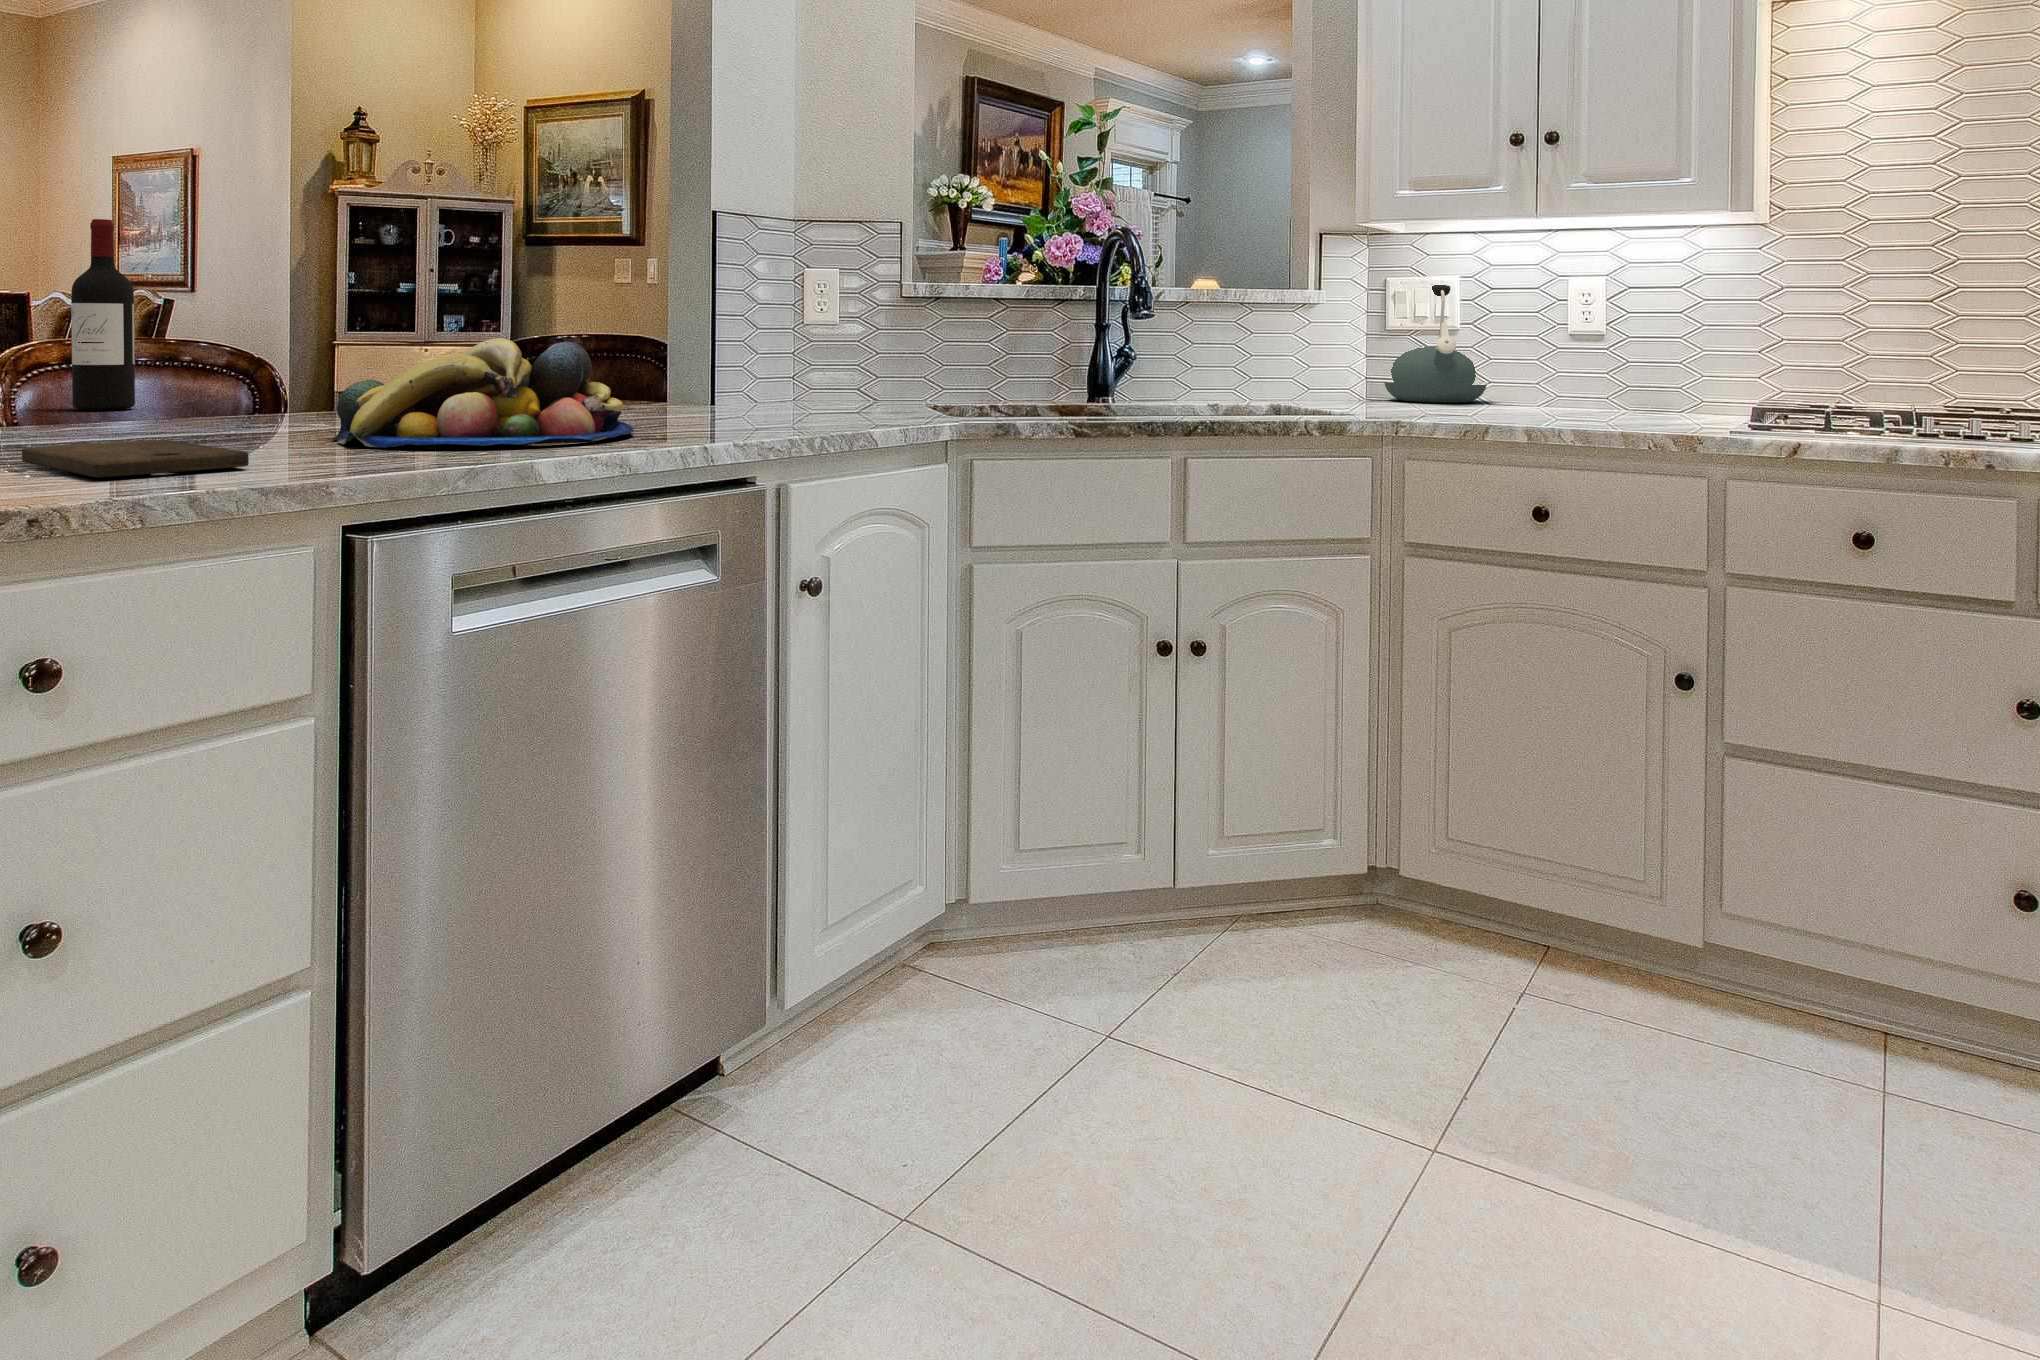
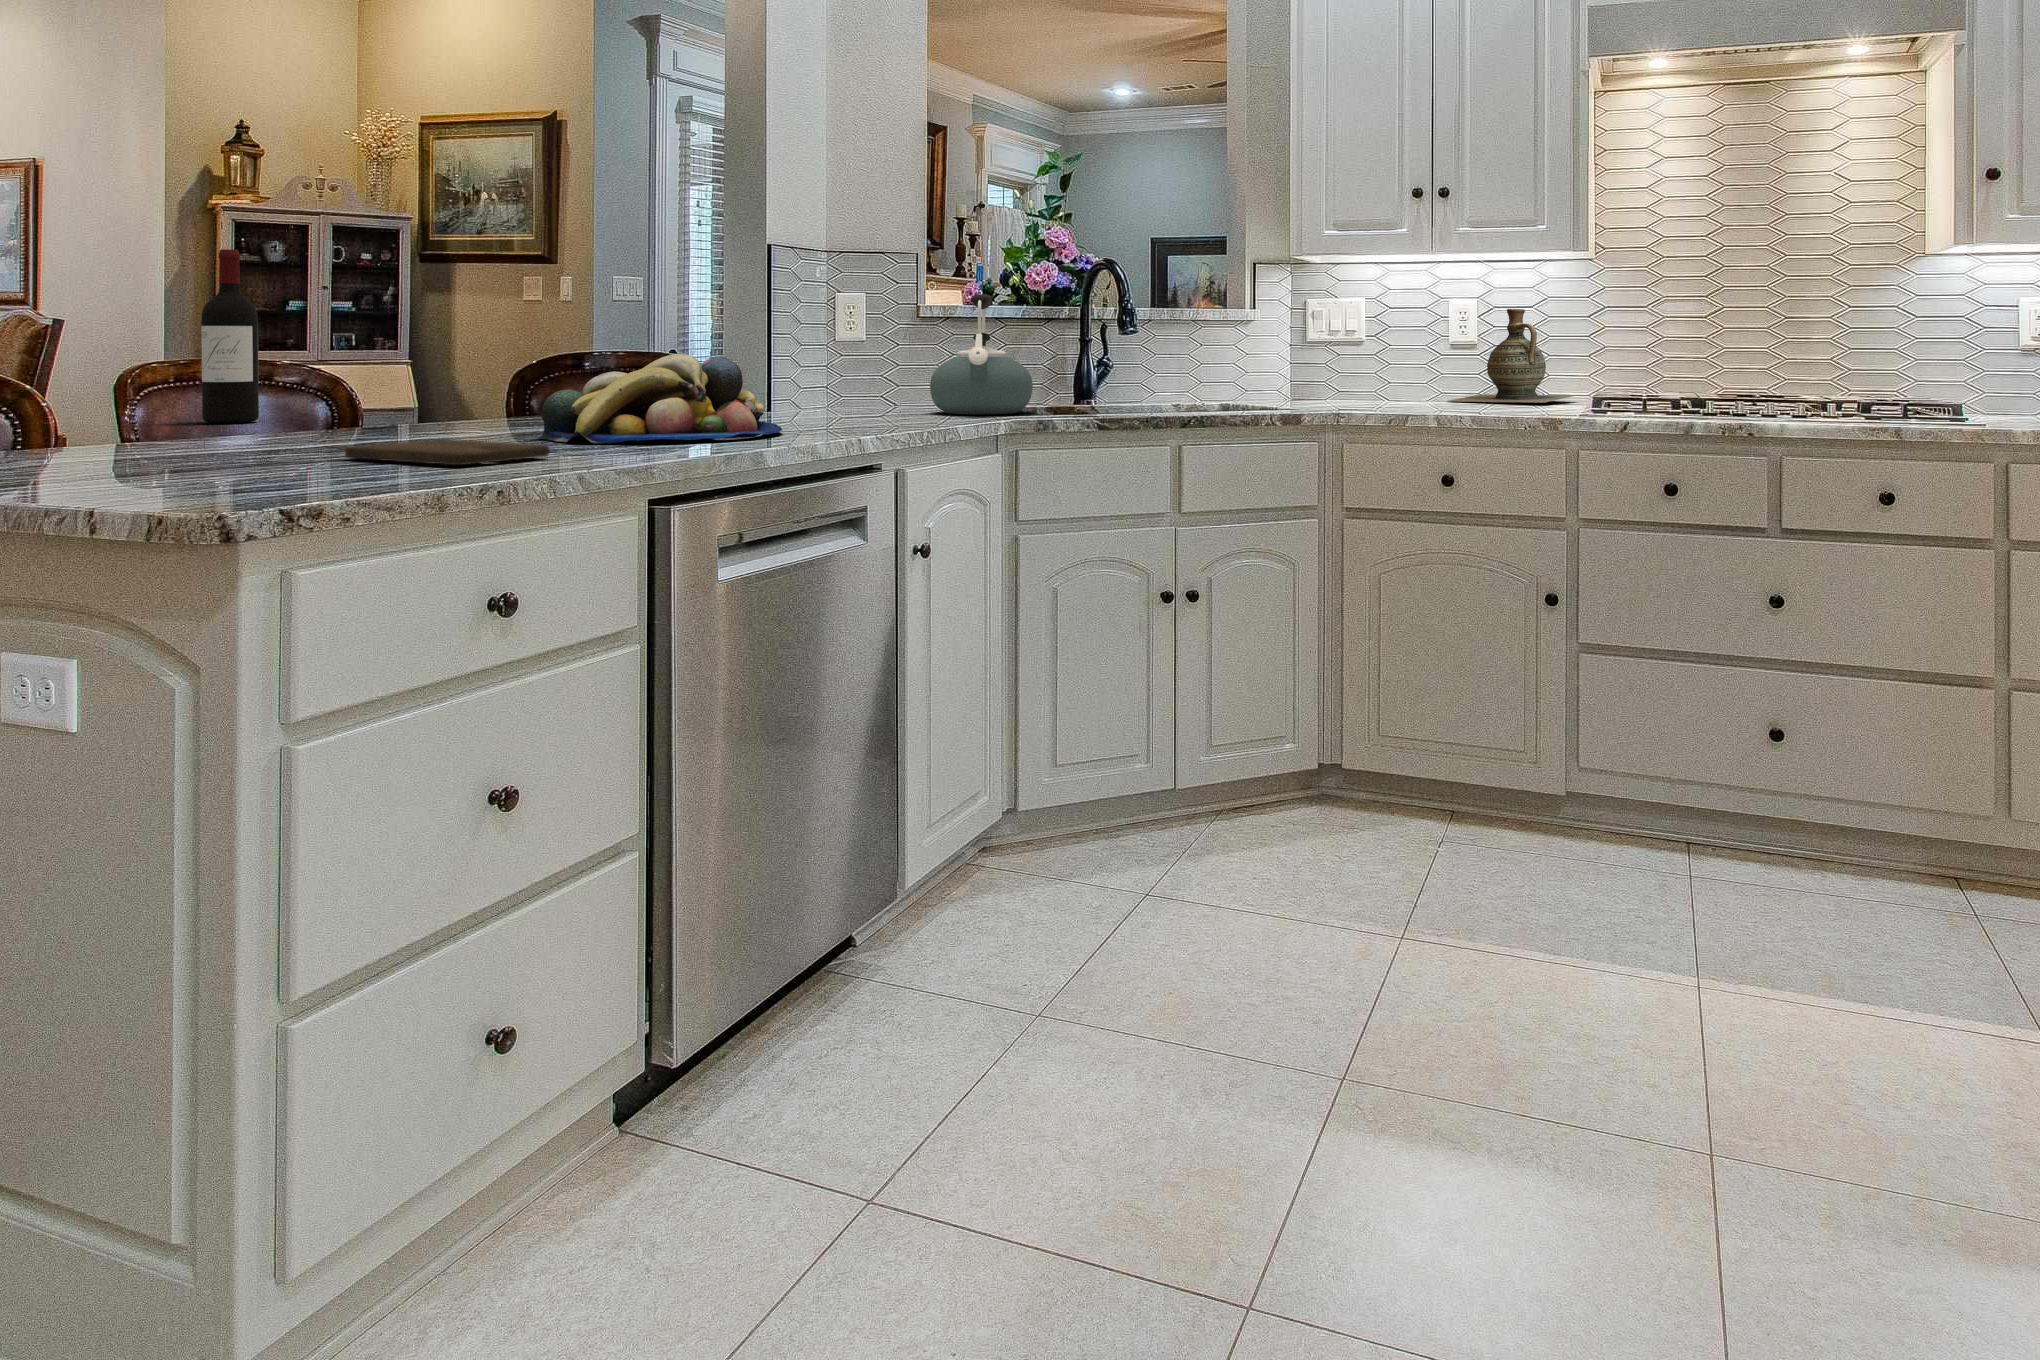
kettle: present [1384,285,1487,403] -> present [930,294,1033,414]
ceramic jug: none [1556,290,1743,413] -> present [1448,309,1574,403]

